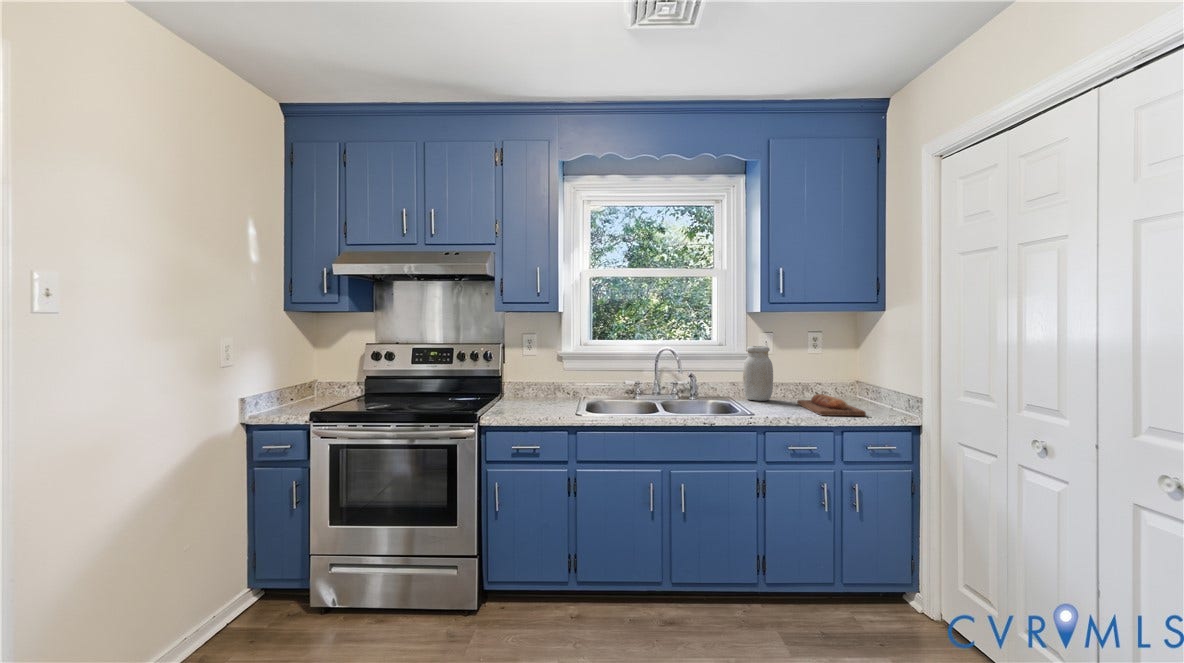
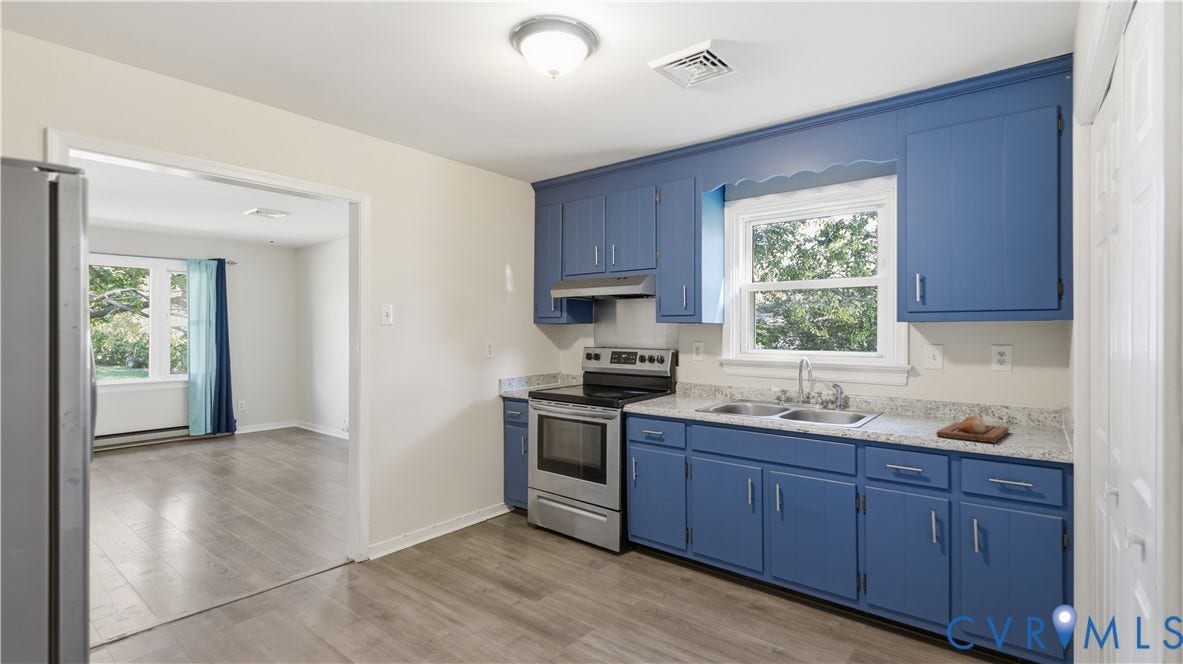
jar: present [743,346,773,401] -> none [902,358,939,420]

